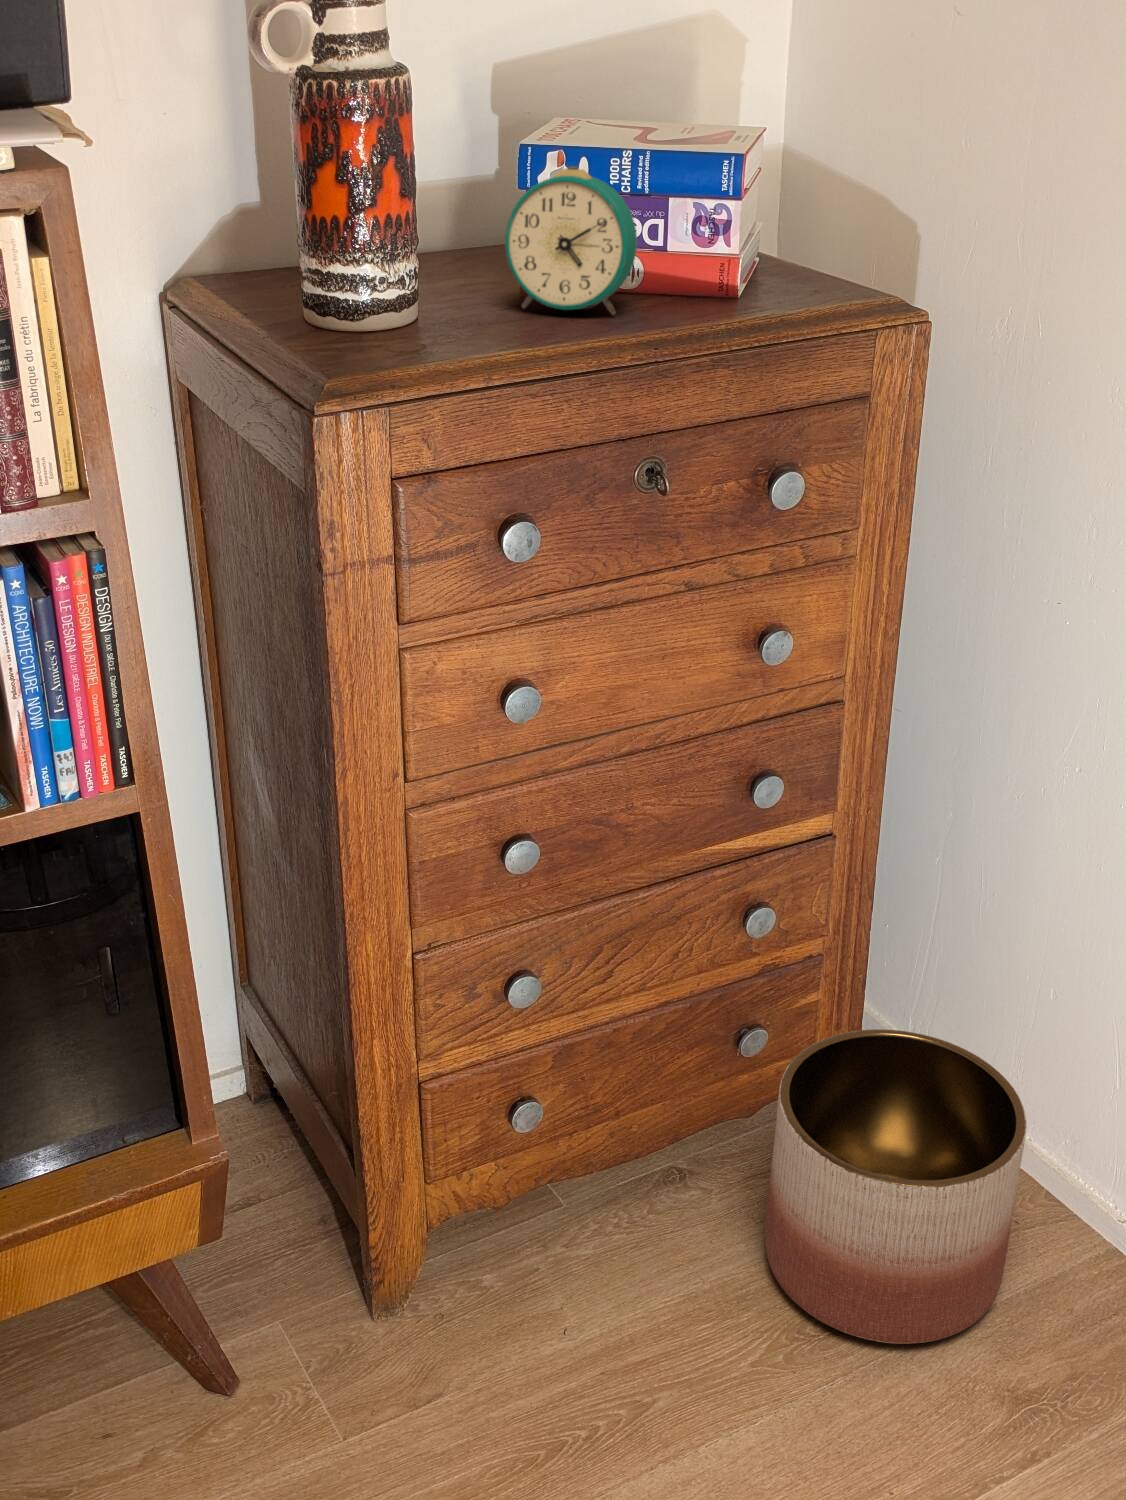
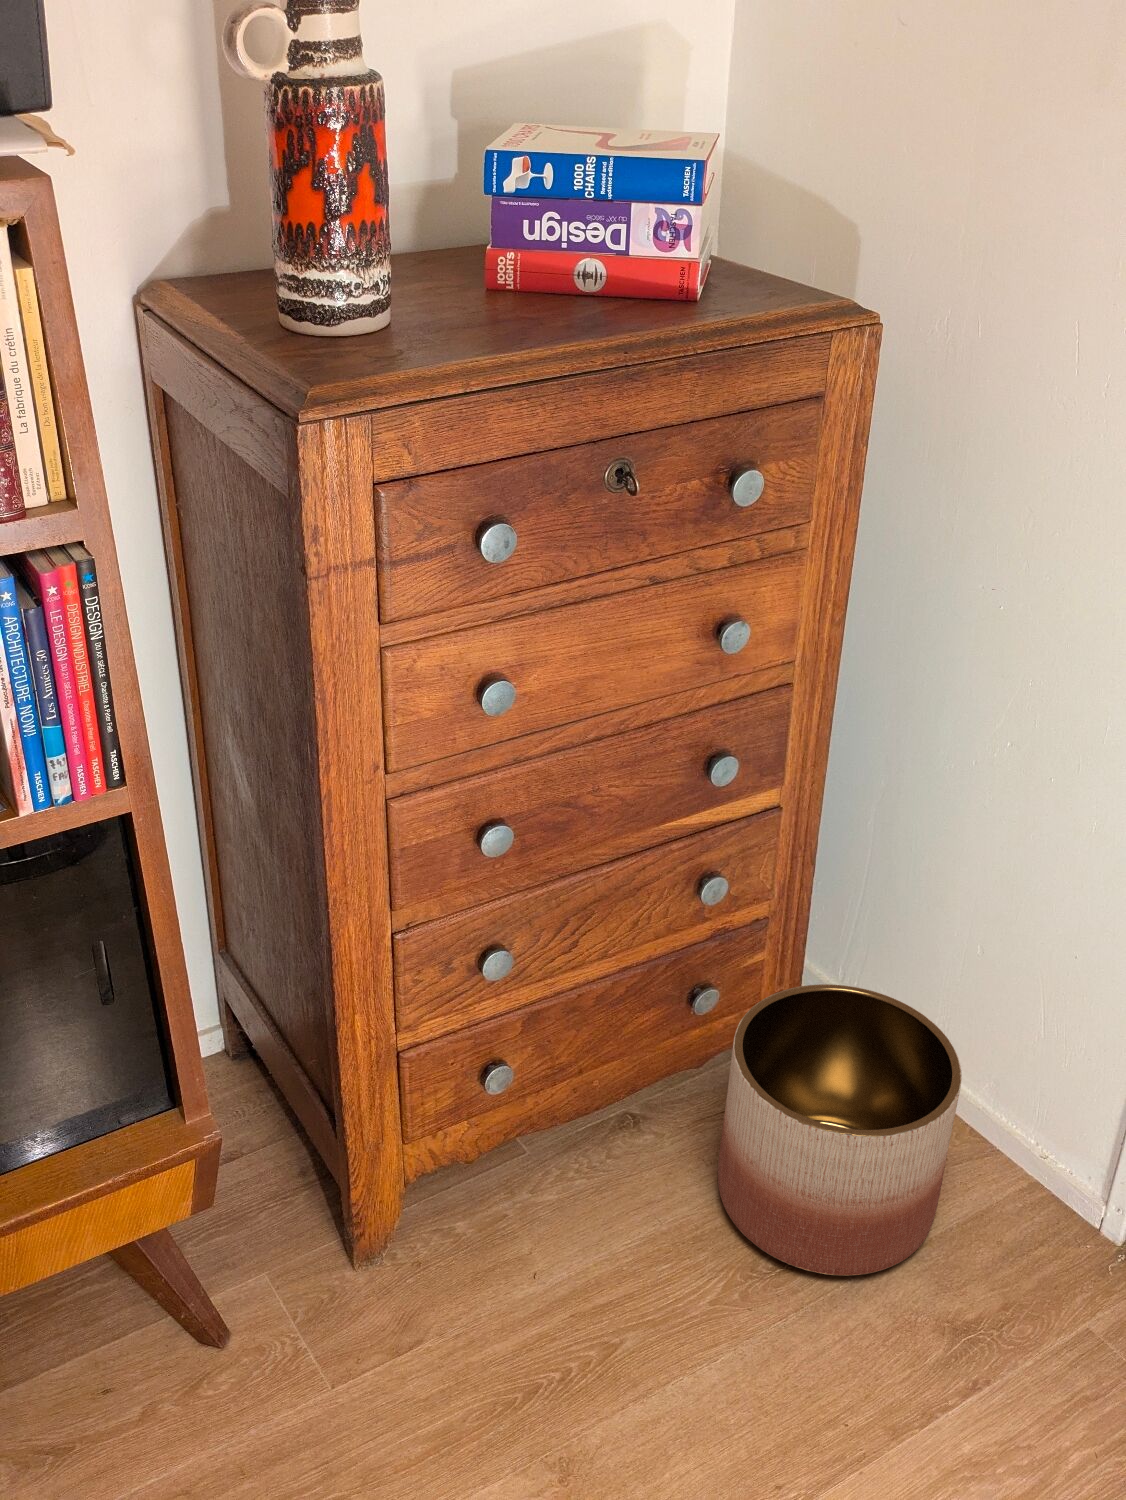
alarm clock: present [505,167,637,314] -> none [476,174,604,320]

